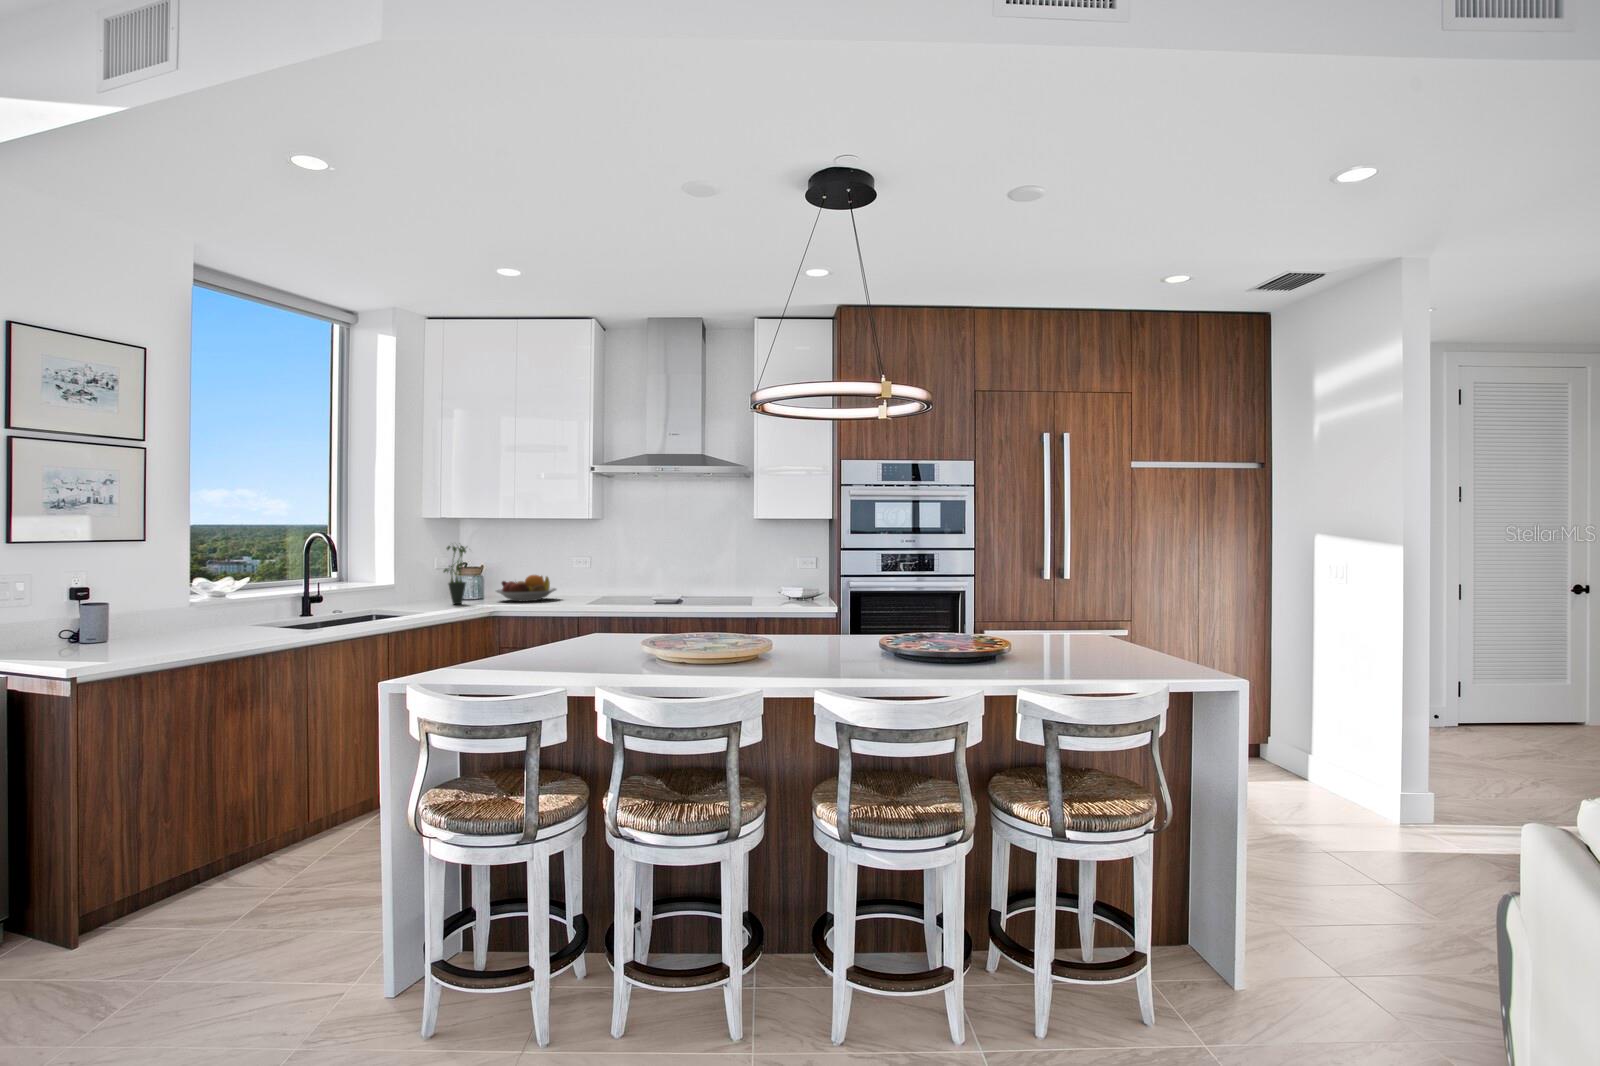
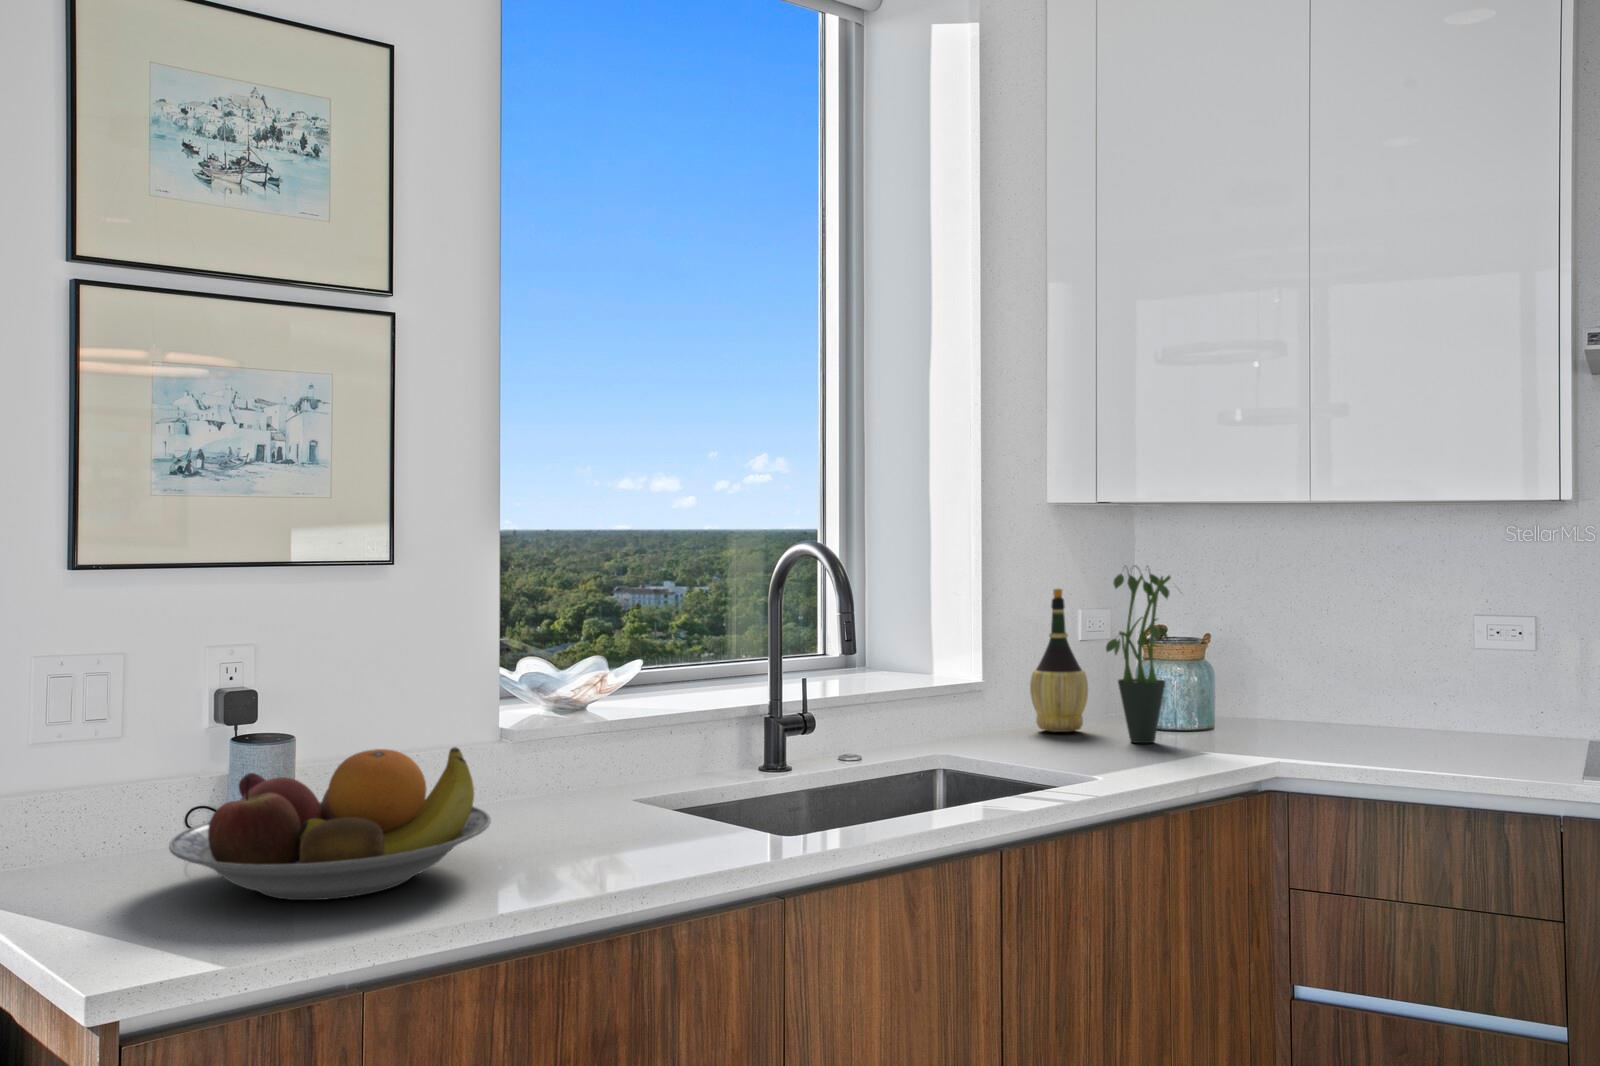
wine bottle: none [415,551,438,603] -> present [1030,589,1088,732]
fruit bowl: present [496,575,556,601] -> present [169,747,491,900]

